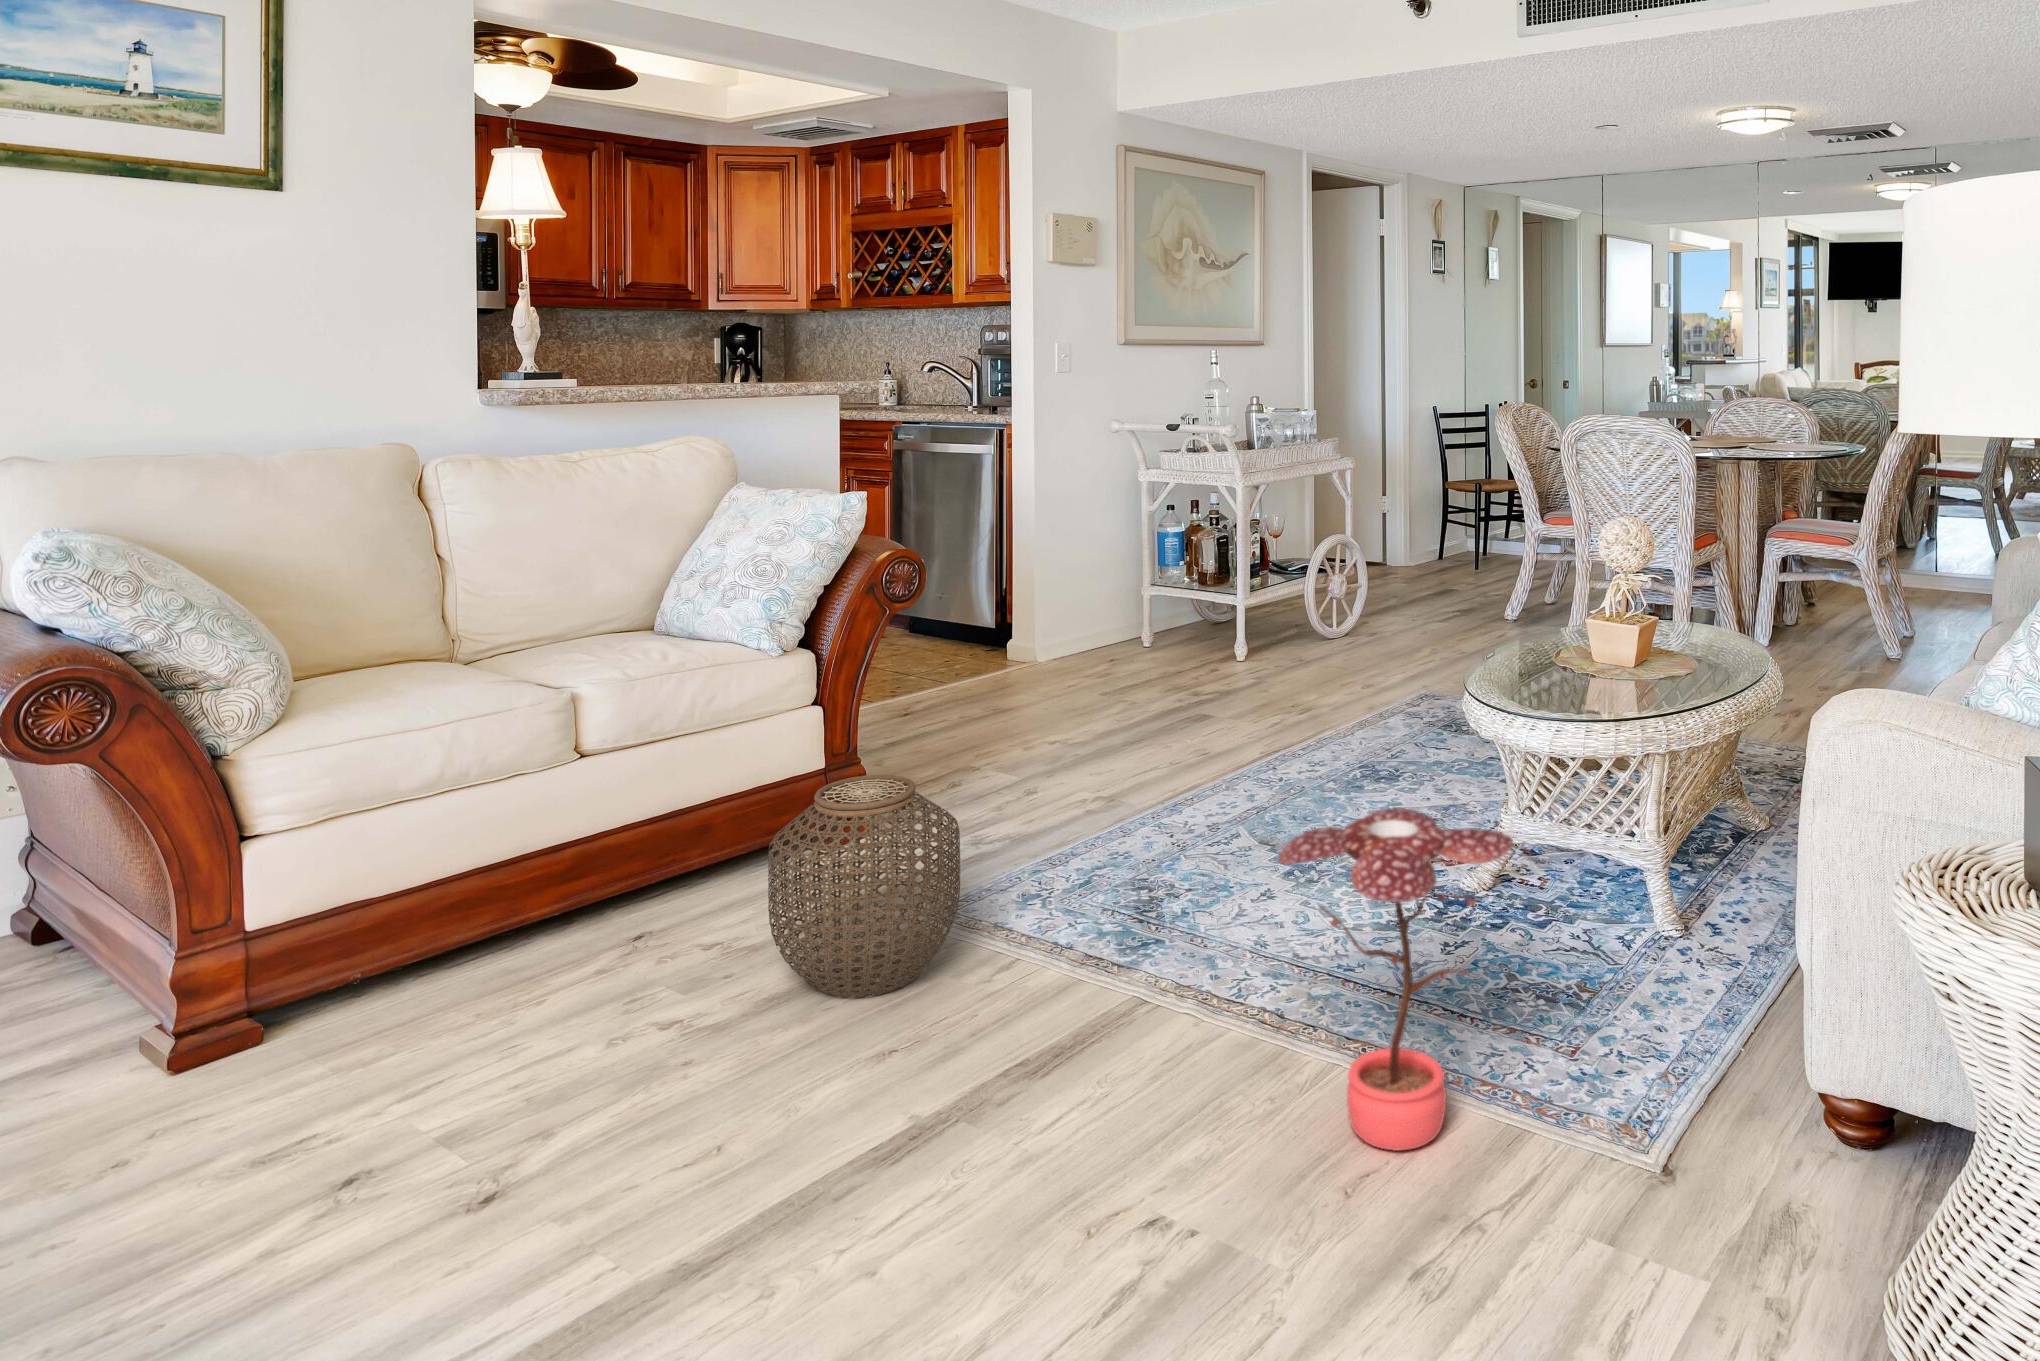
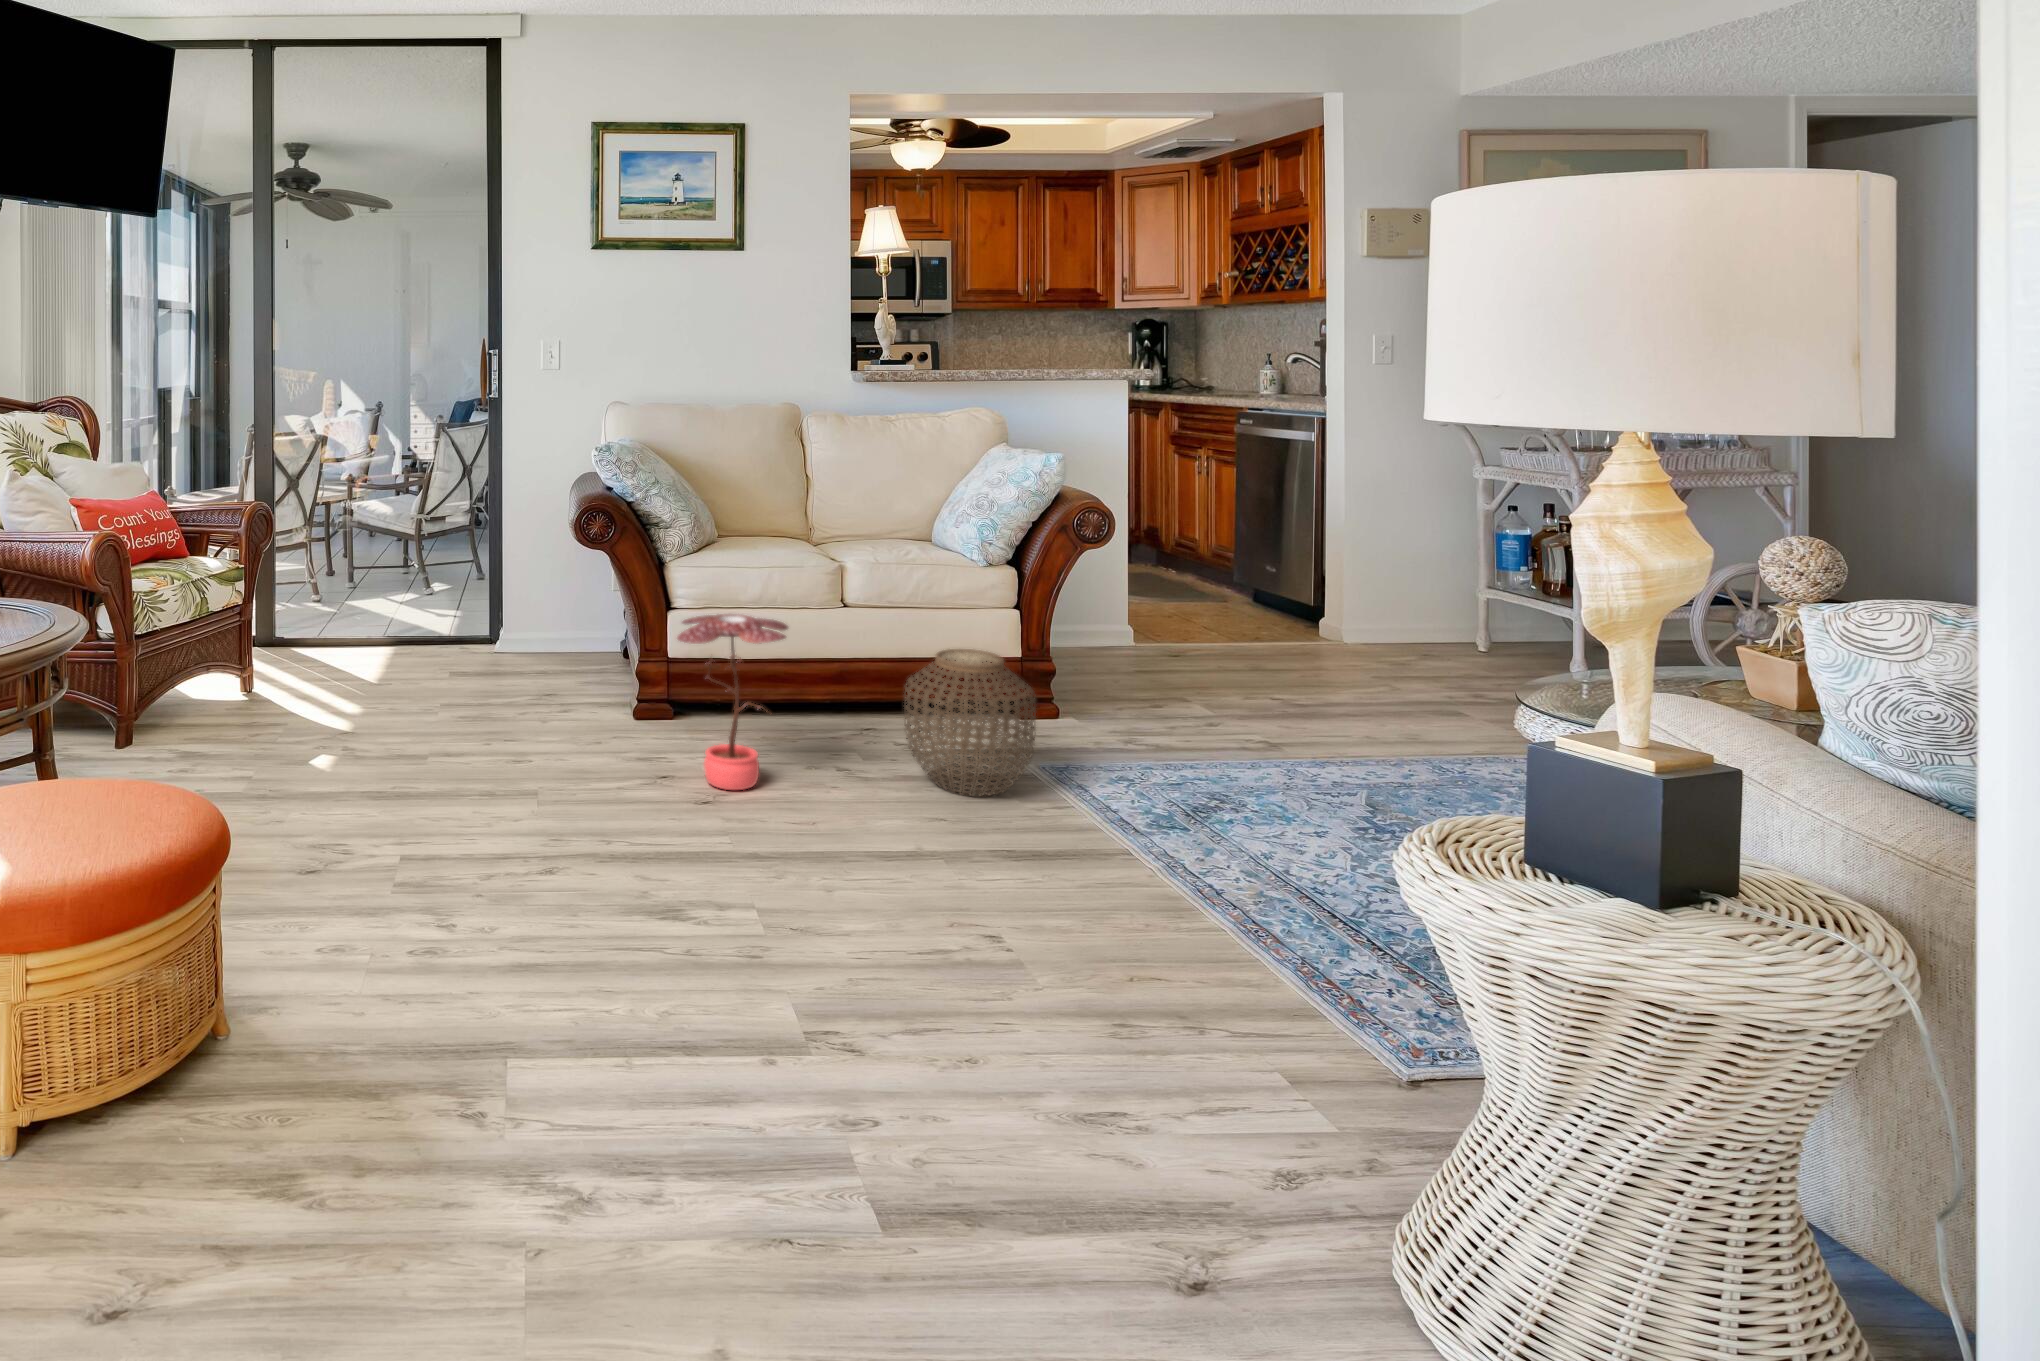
potted plant: present [1278,808,1513,1151] -> present [677,614,788,790]

